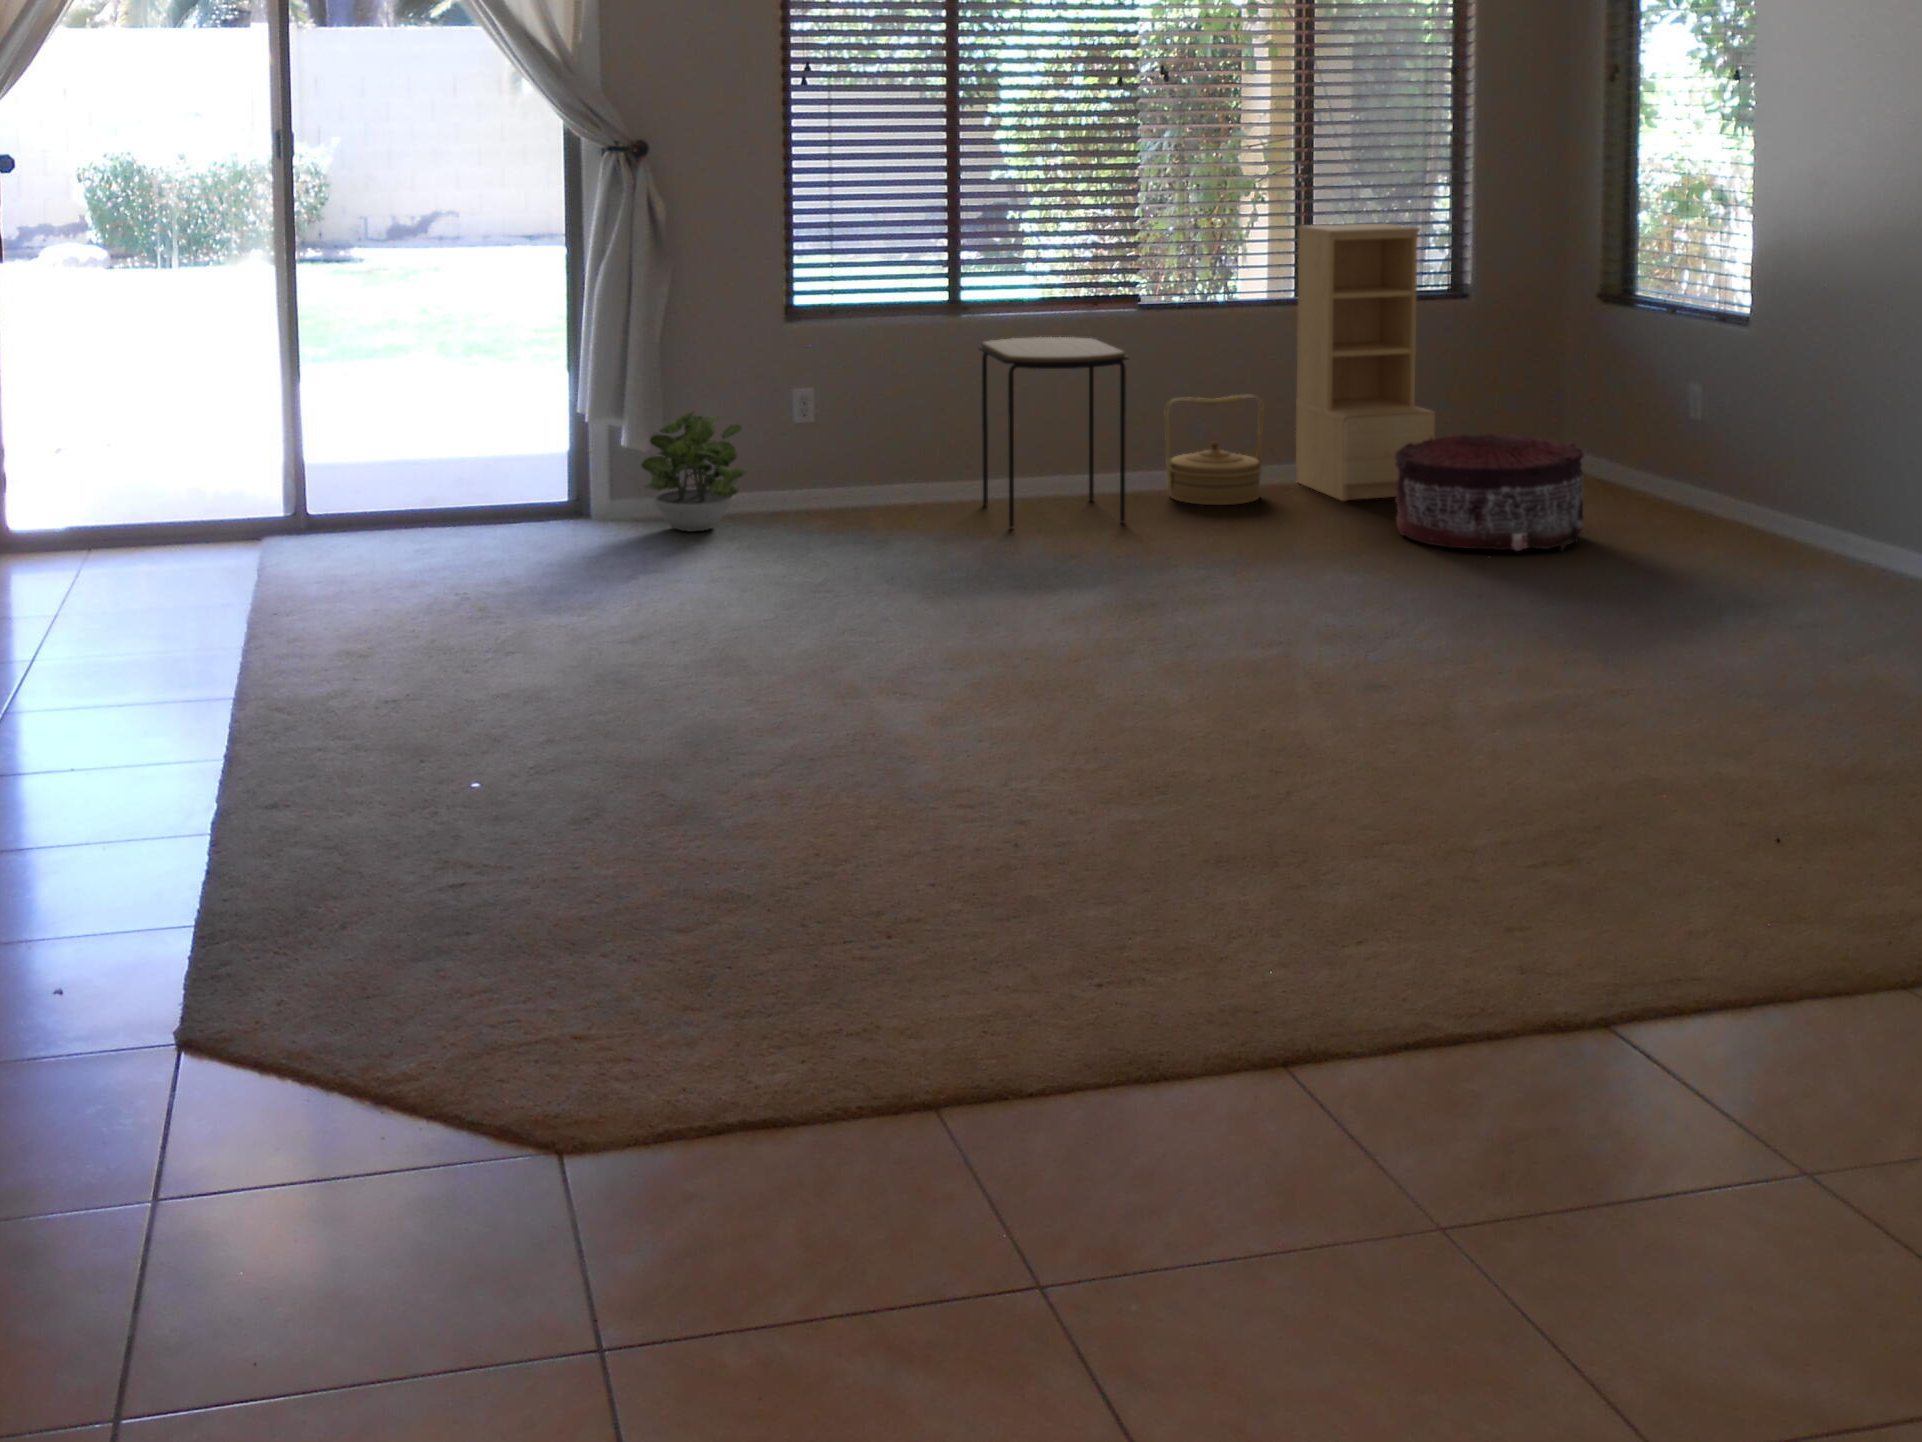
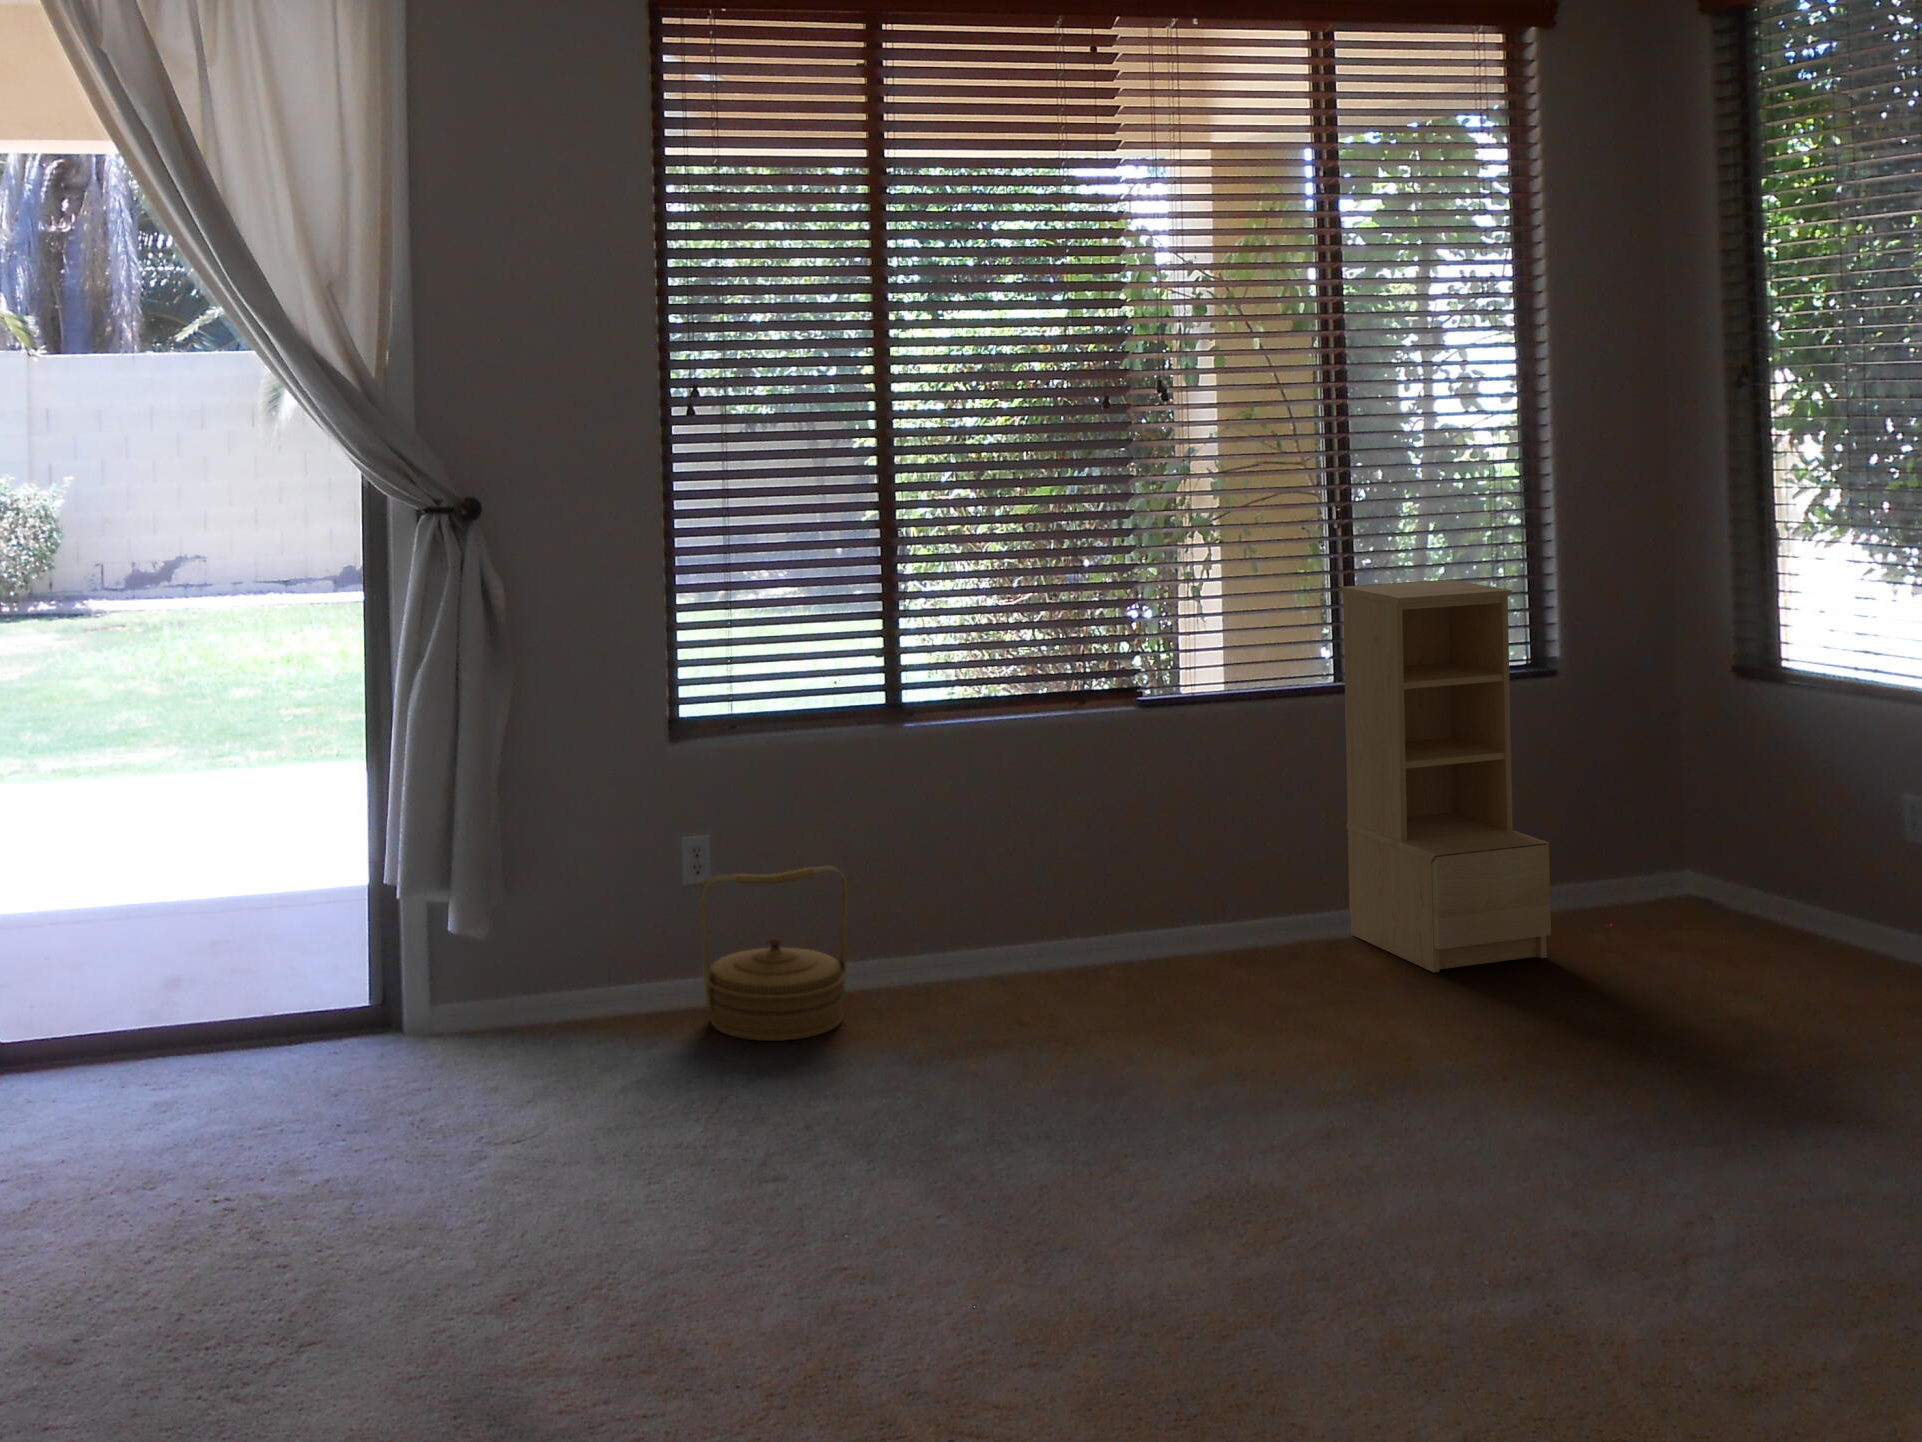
side table: present [979,337,1129,528] -> none [933,750,1153,1040]
basket: present [1165,395,1264,505] -> present [699,866,847,1041]
potted plant: present [641,411,747,531] -> none [473,881,624,1059]
pouf: present [1395,433,1584,551] -> none [1535,884,1824,1079]

